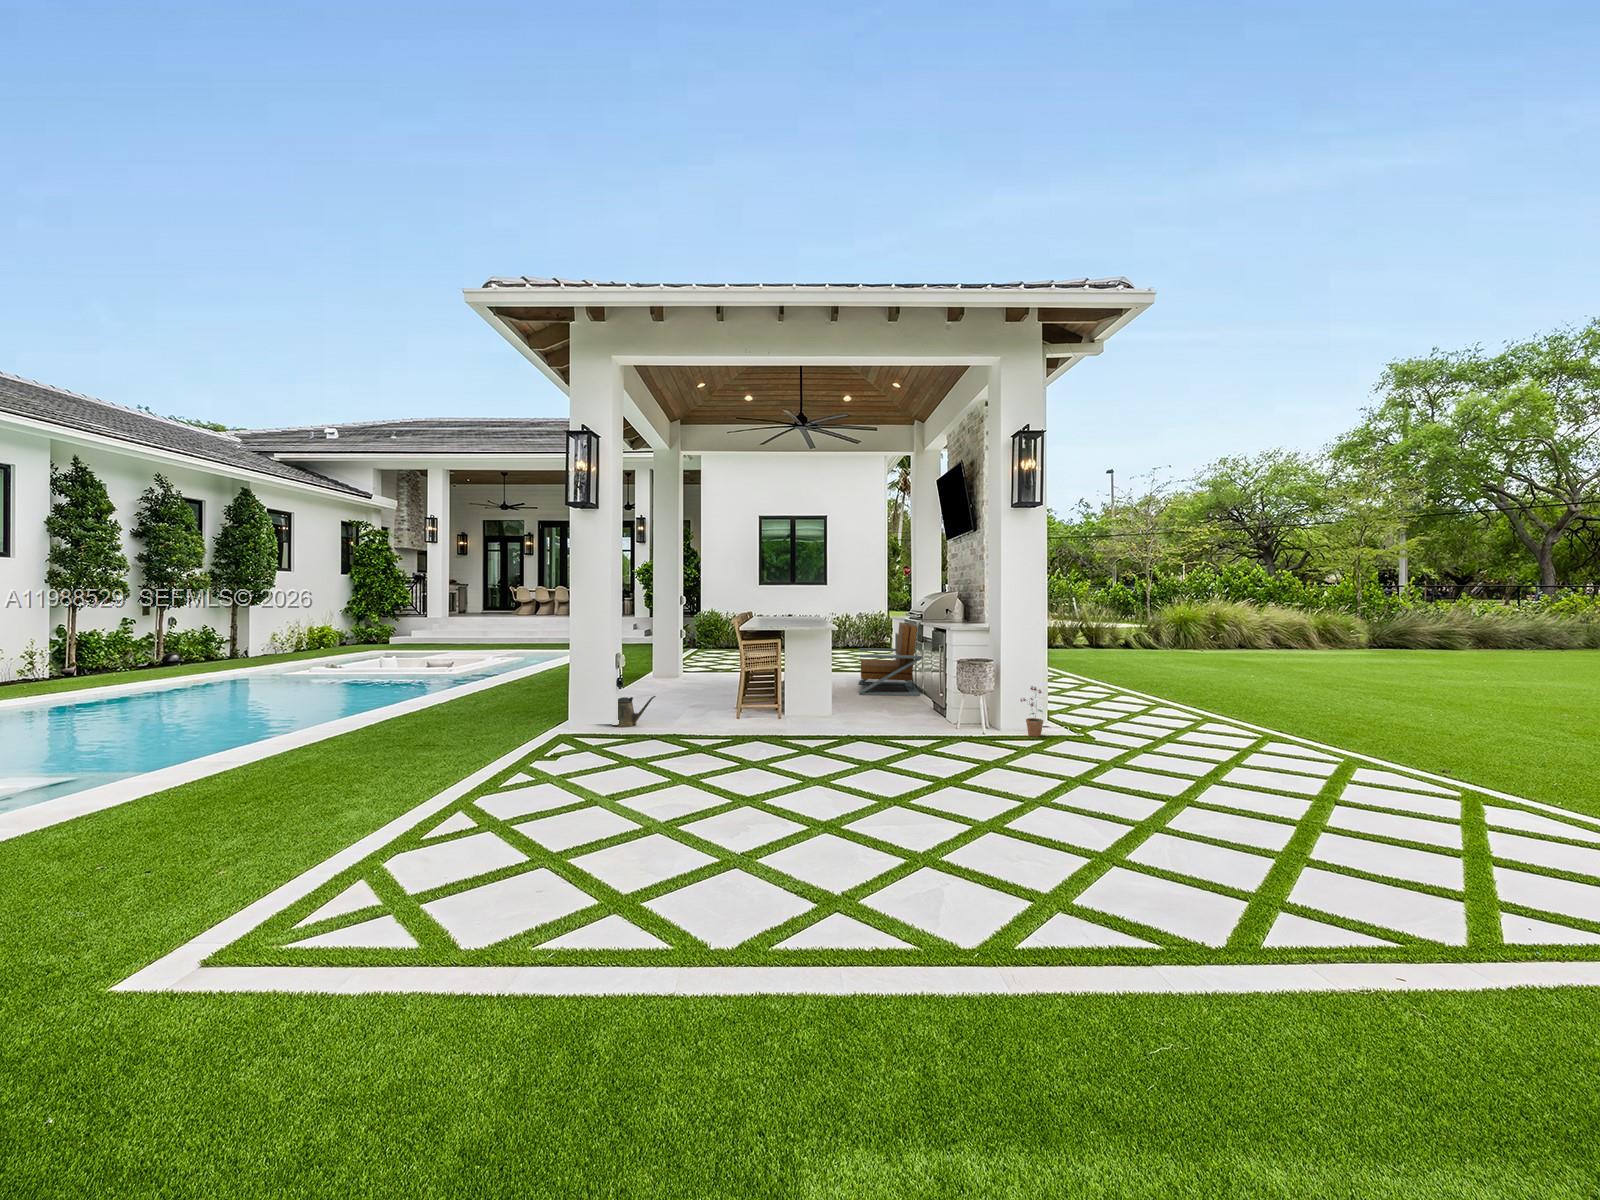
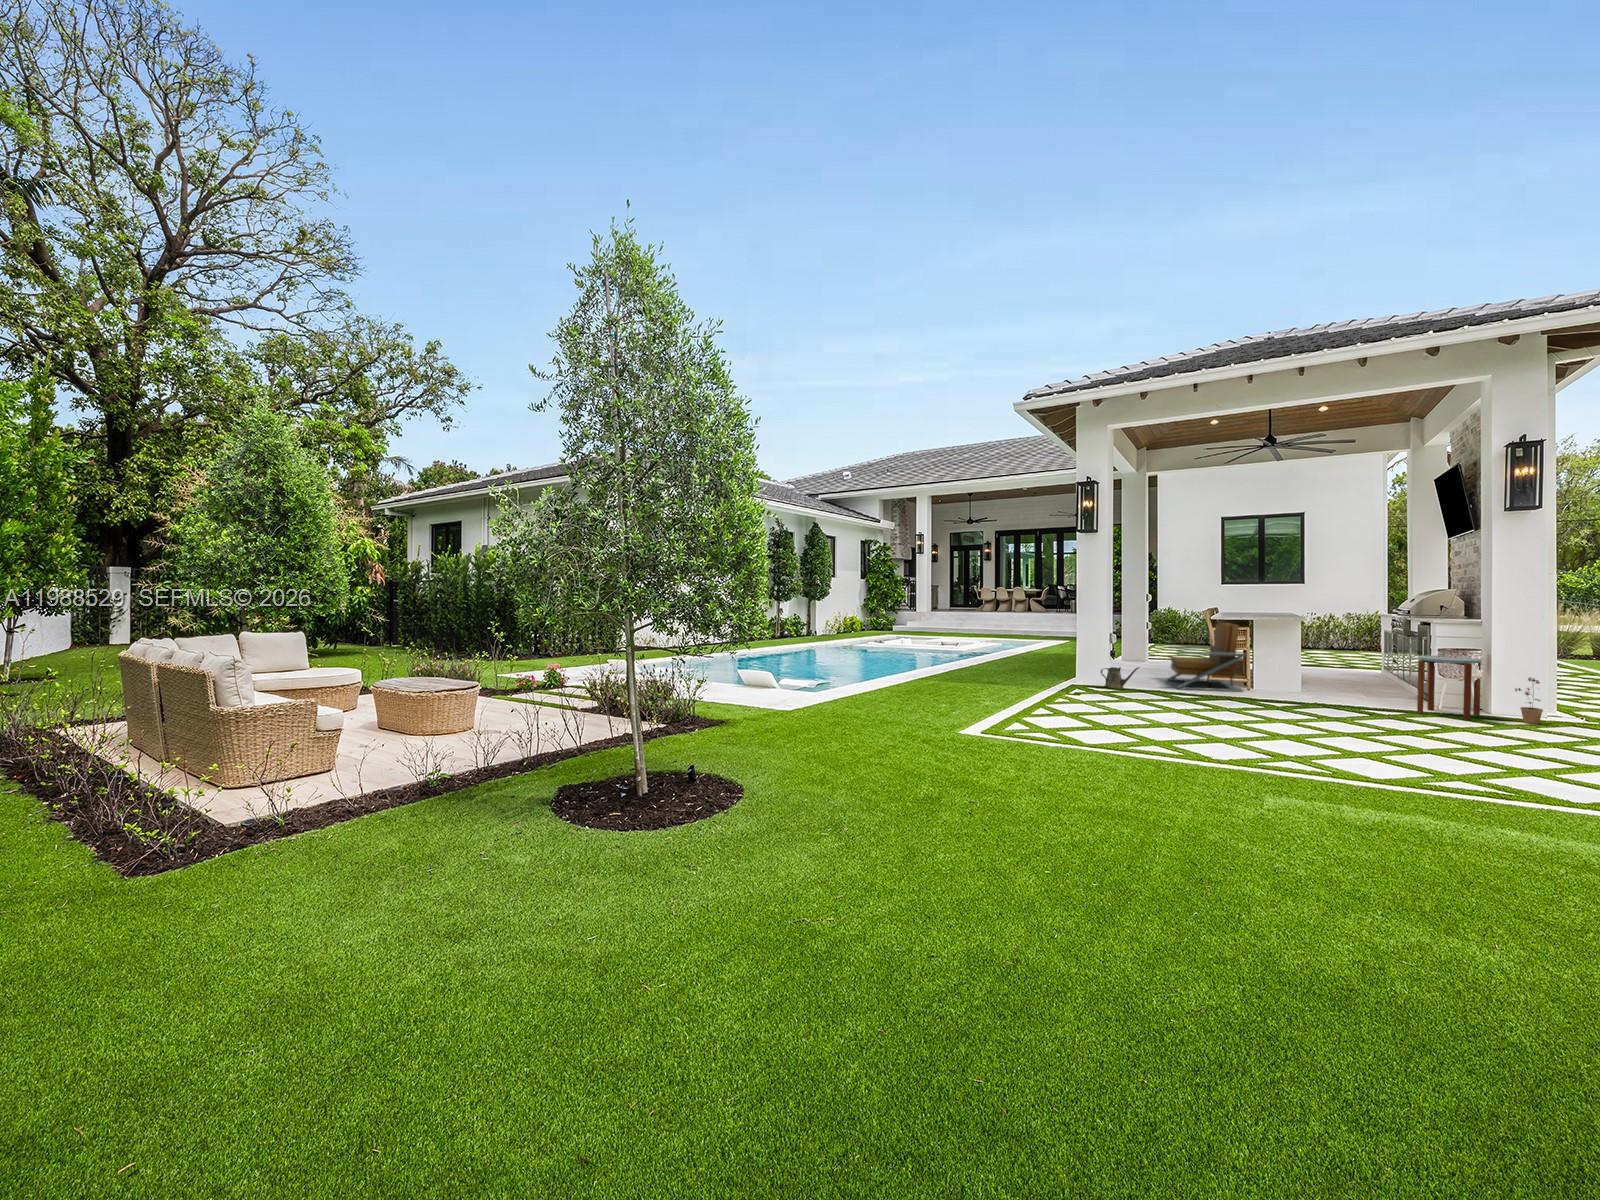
lounge chair: present [859,622,923,696] -> present [1168,623,1246,692]
side table: none [941,665,994,737] -> present [1417,656,1481,719]

